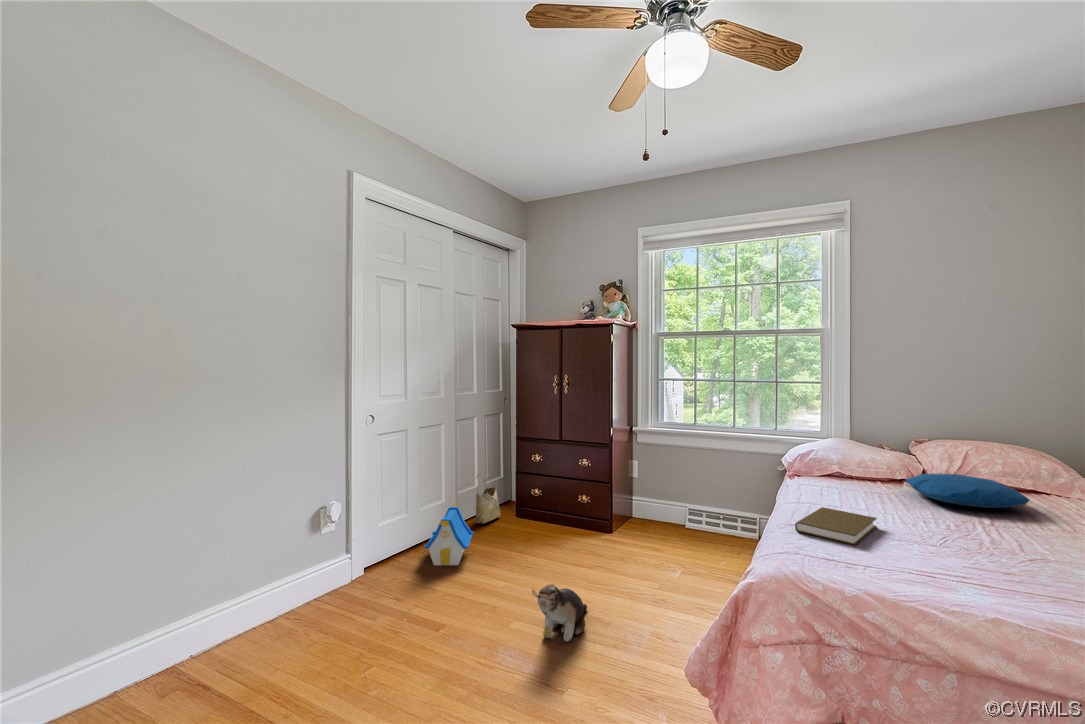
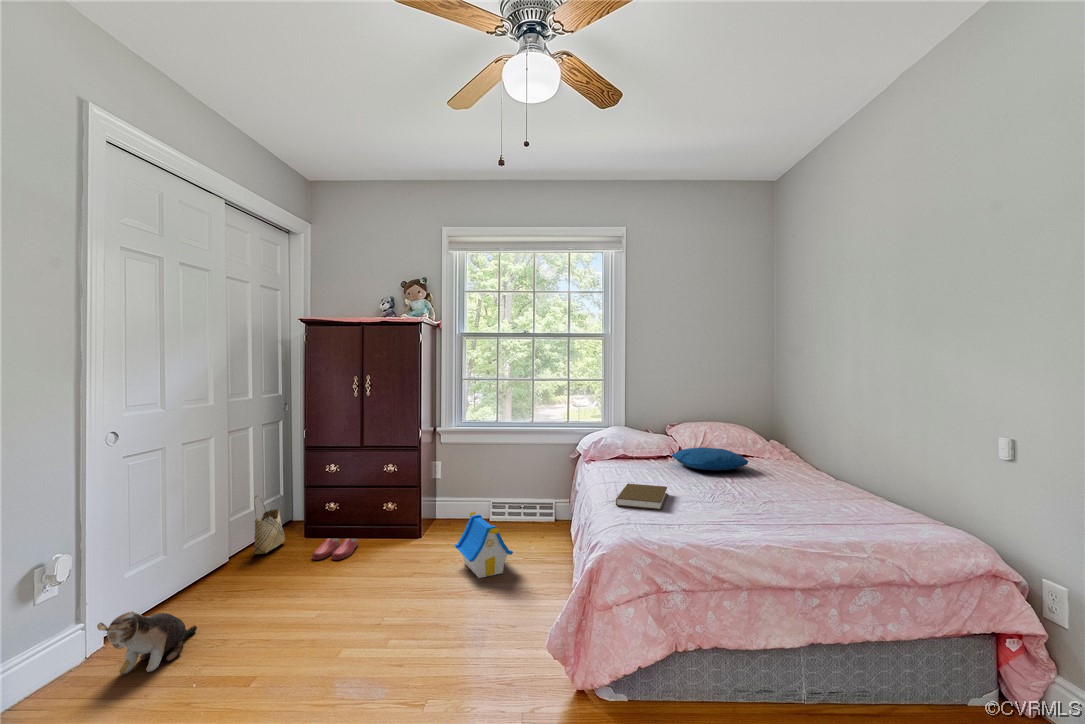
toy house: present [424,504,474,565] -> present [454,512,513,578]
slippers: none [517,519,556,539] -> present [312,538,358,560]
plush toy: present [532,584,587,642] -> present [97,612,197,674]

